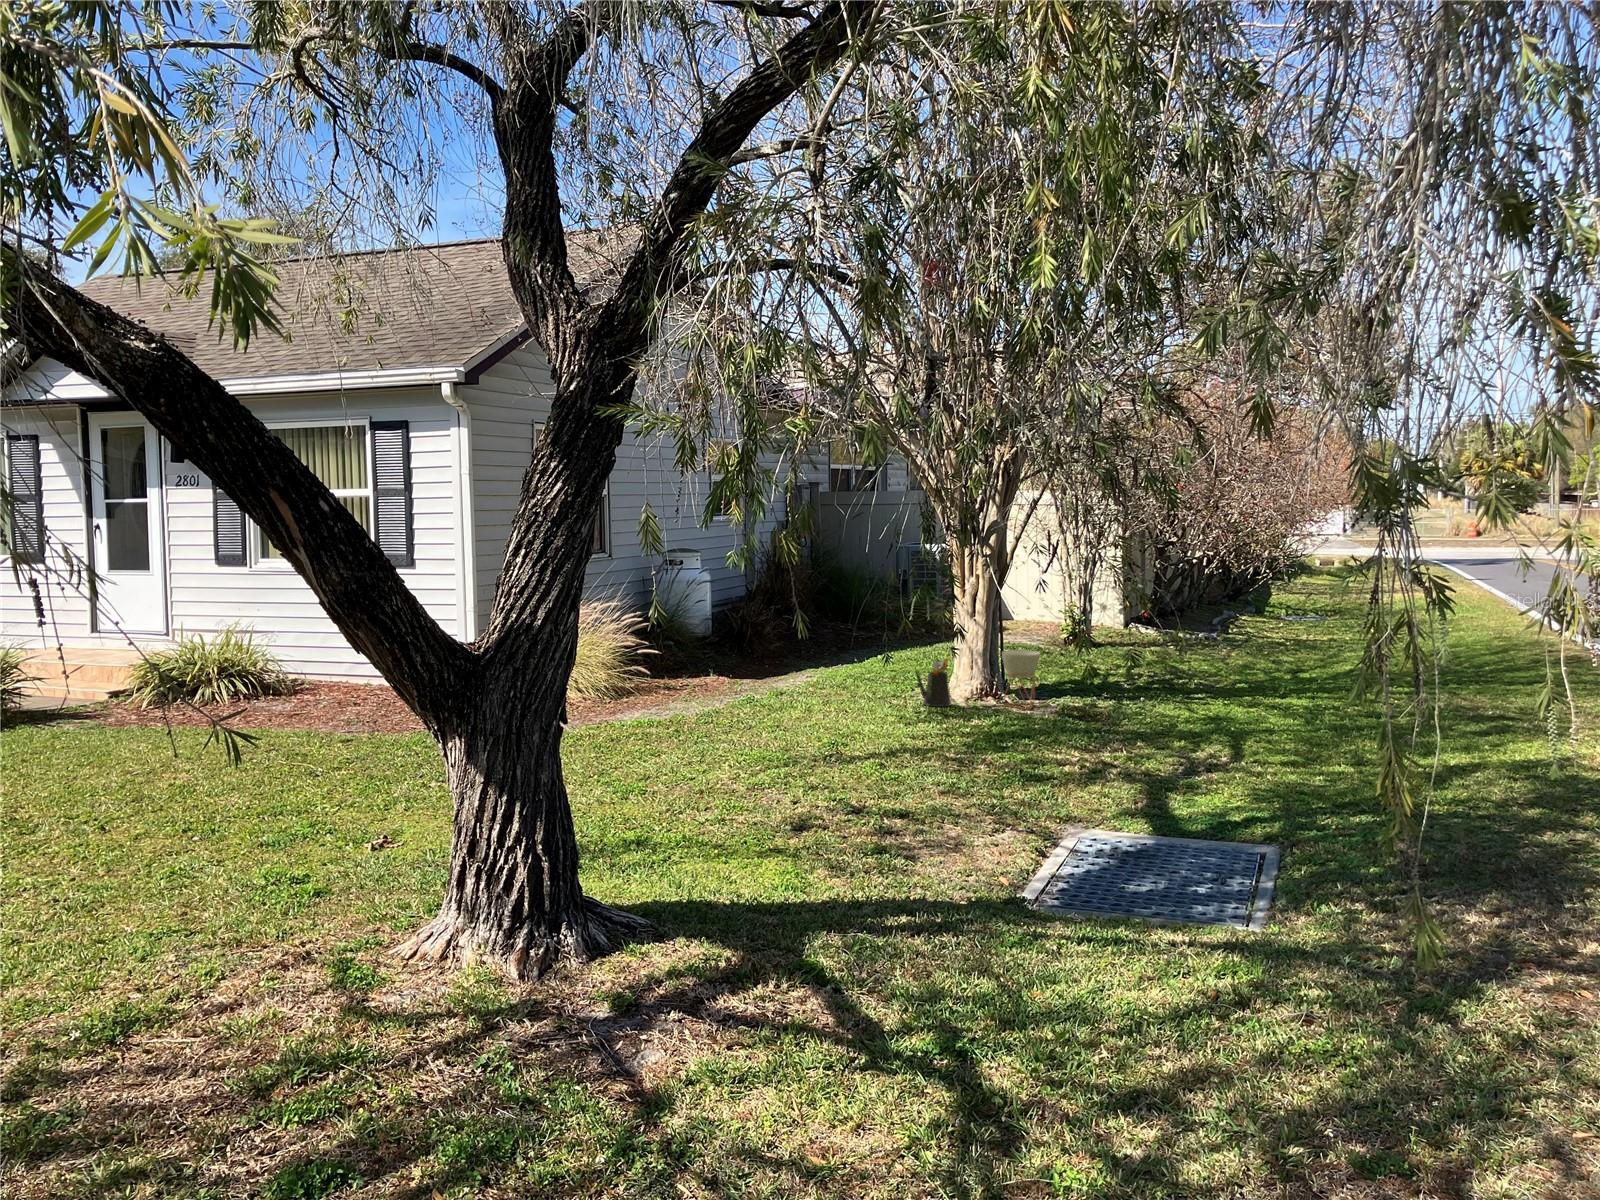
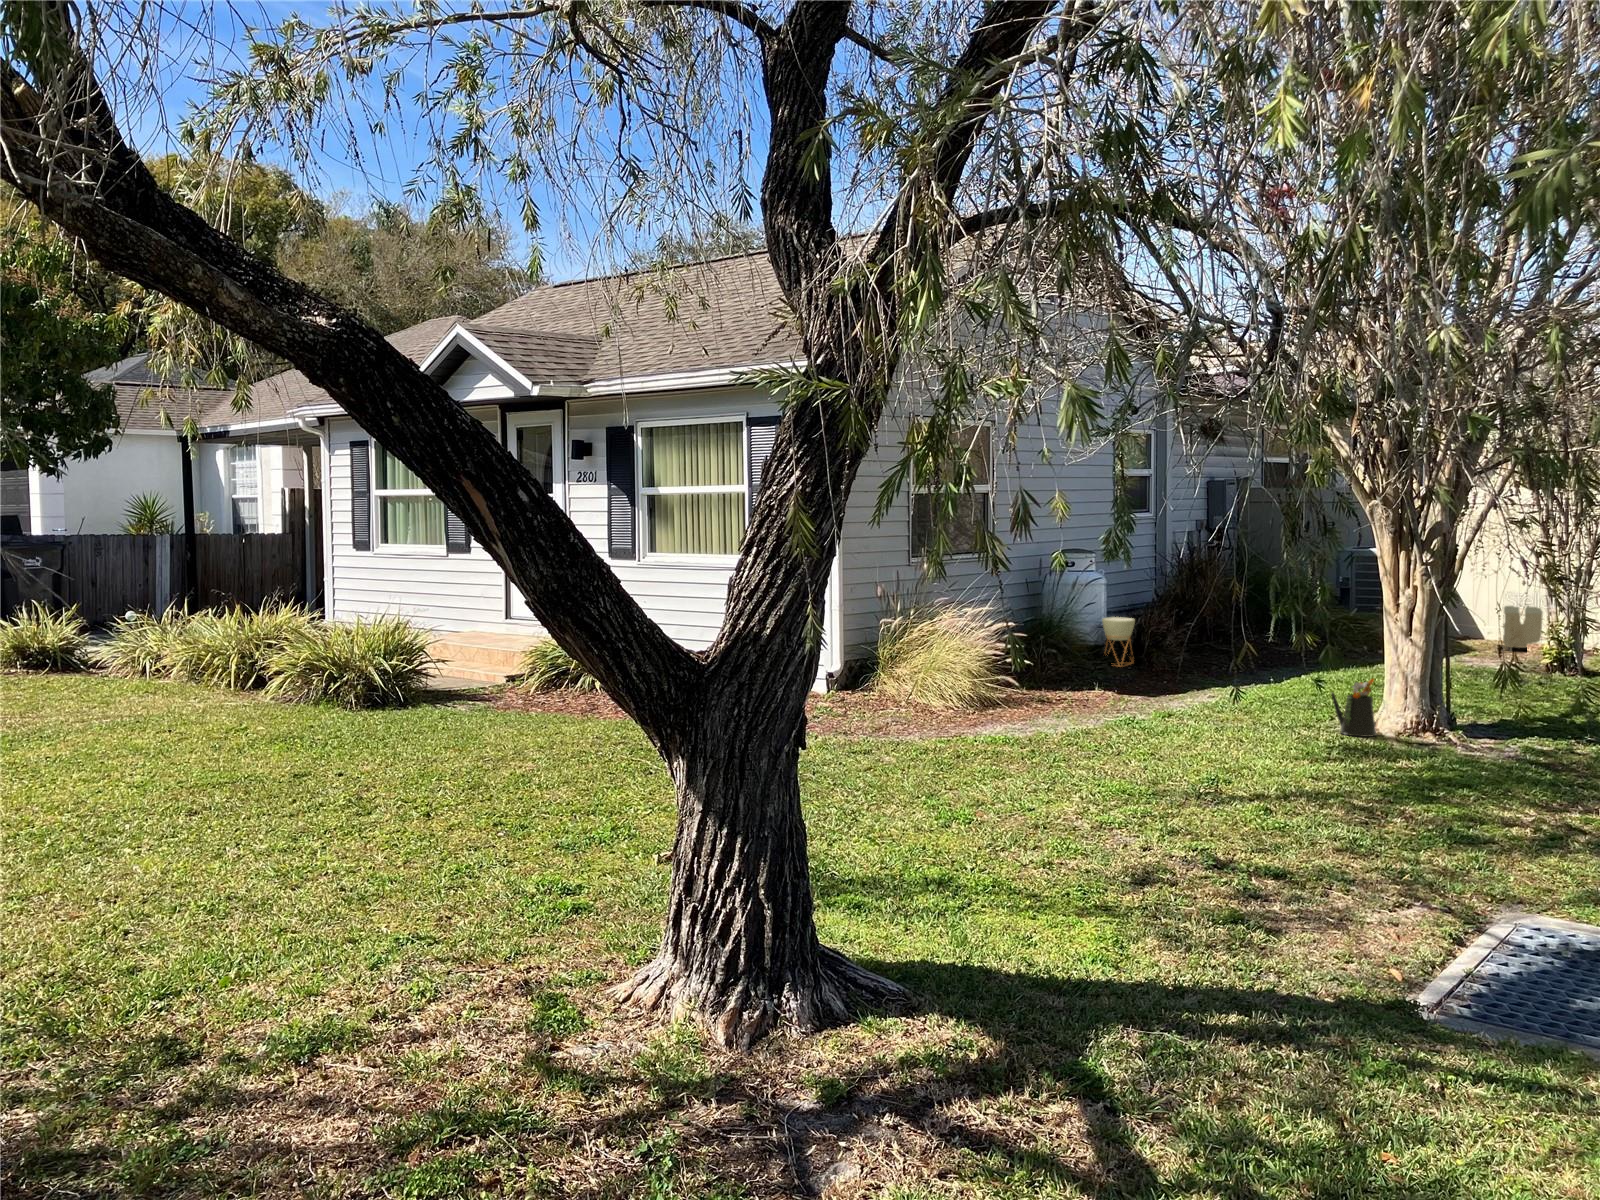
storage bench: none [1029,594,1059,634] -> present [1503,606,1543,651]
planter: present [1002,650,1040,710] -> present [1102,617,1135,667]

